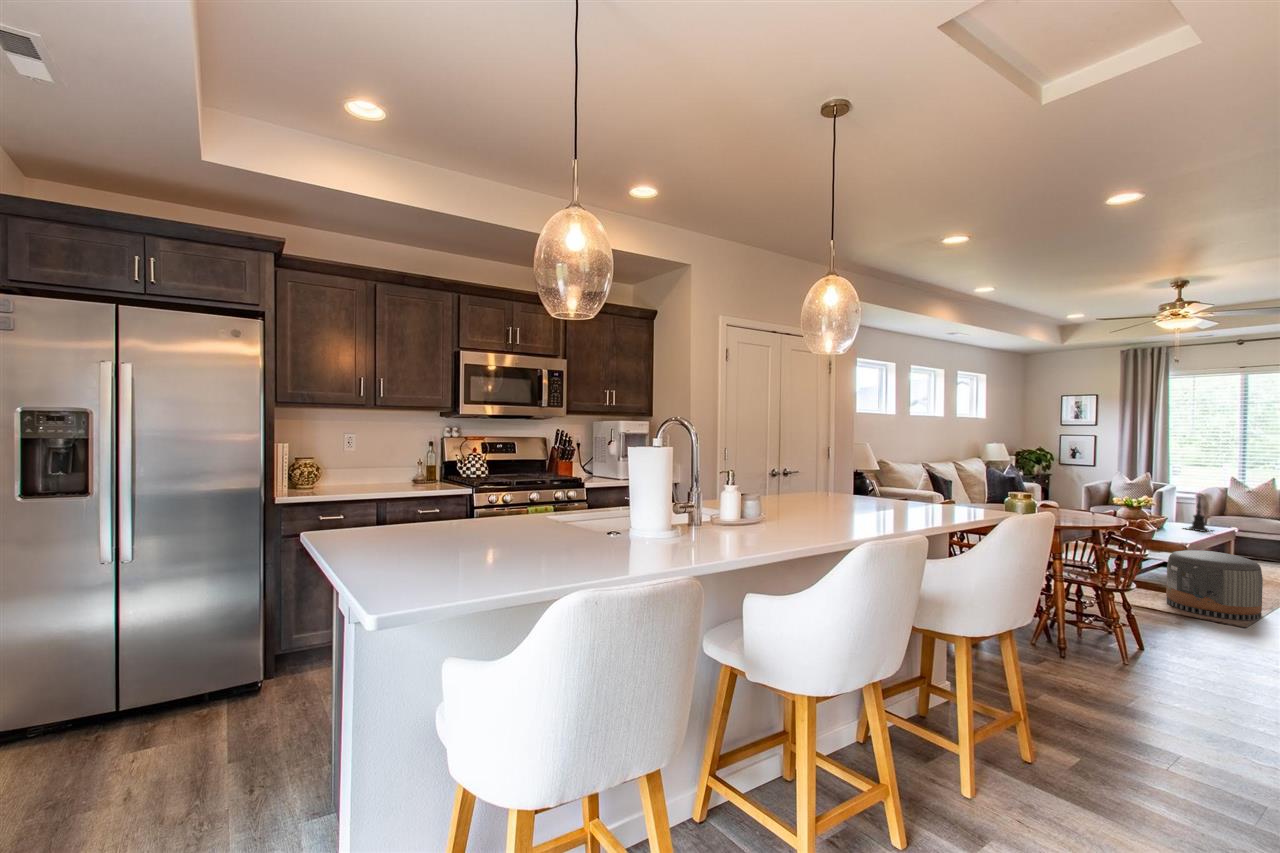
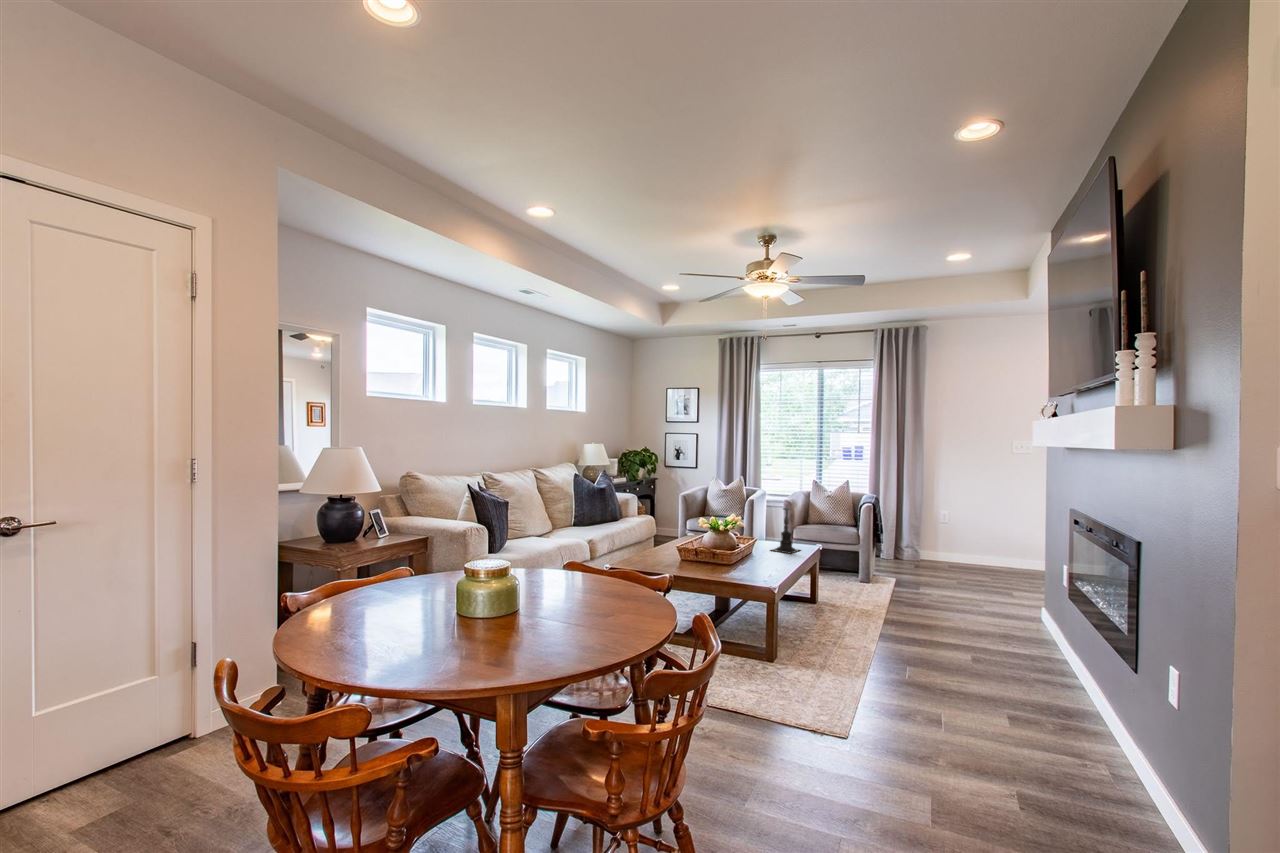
pouf: present [1166,550,1263,620] -> none [752,595,854,702]

